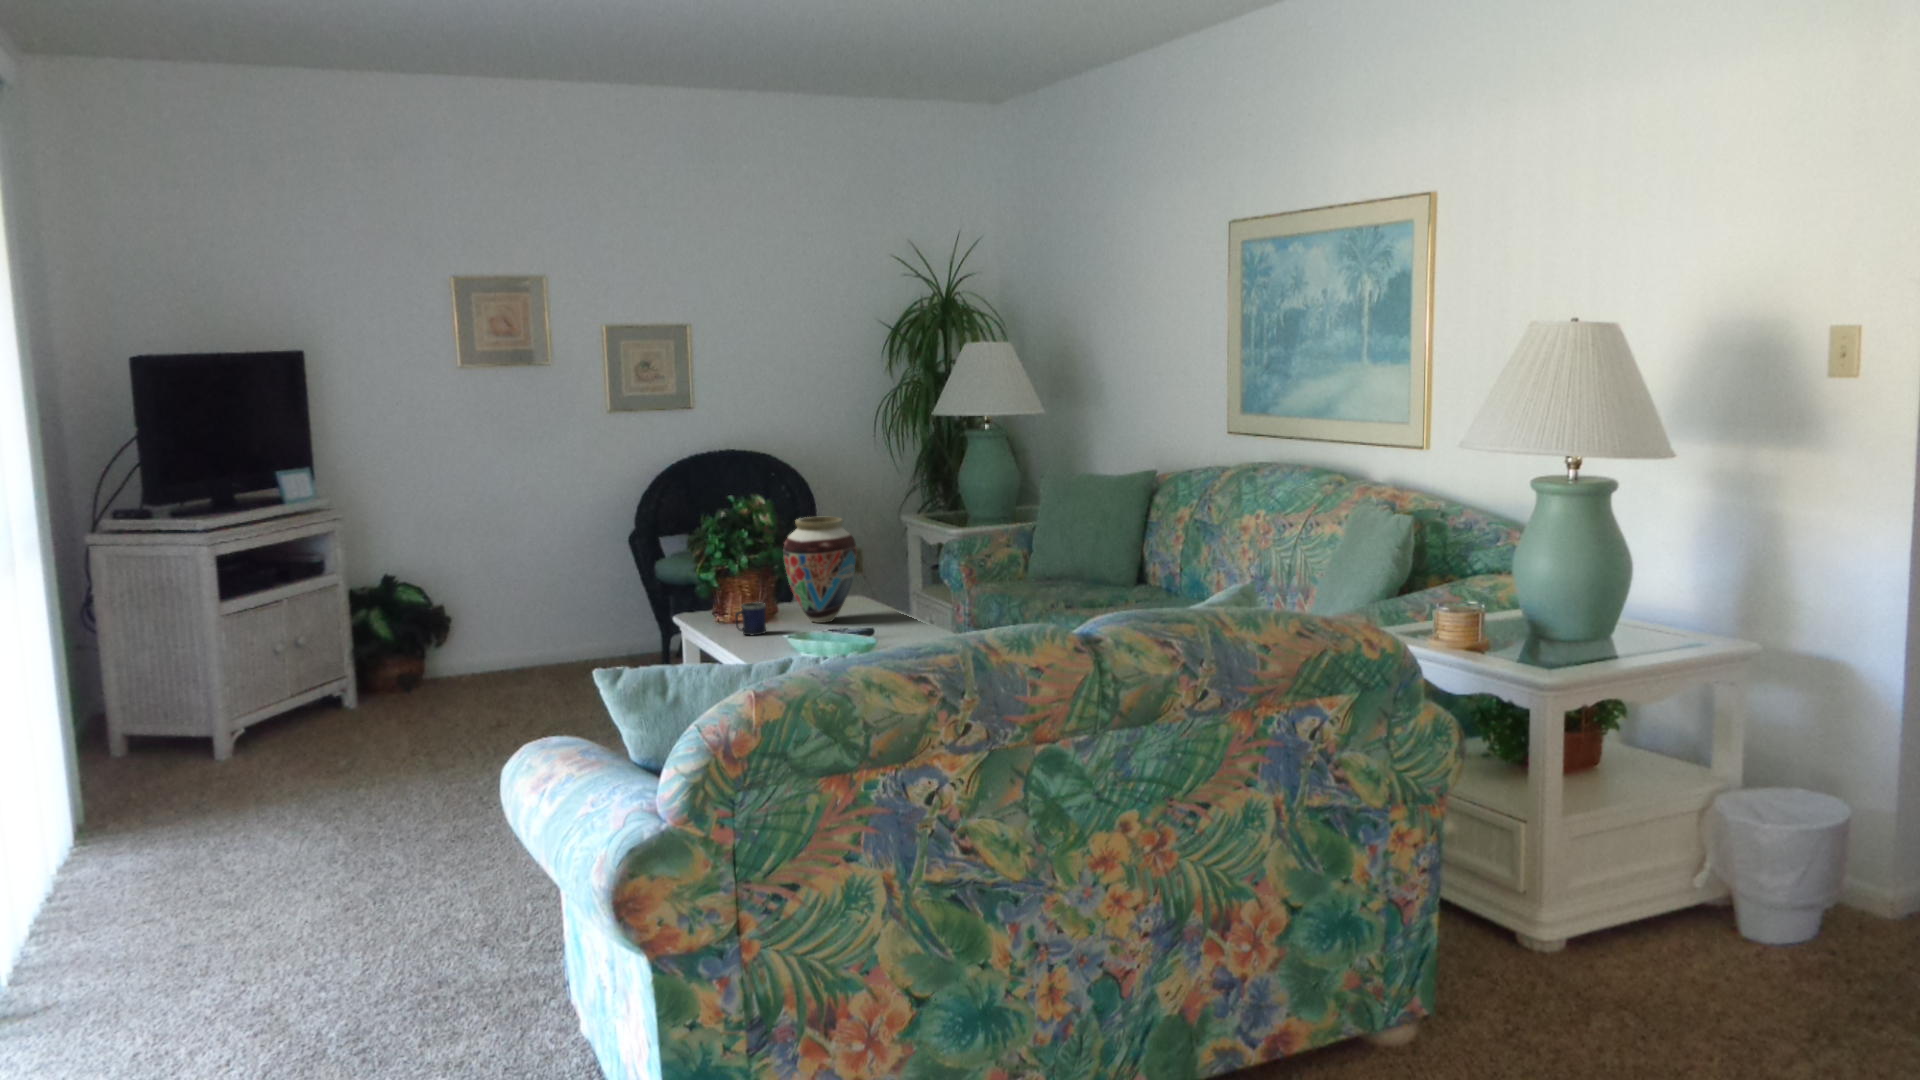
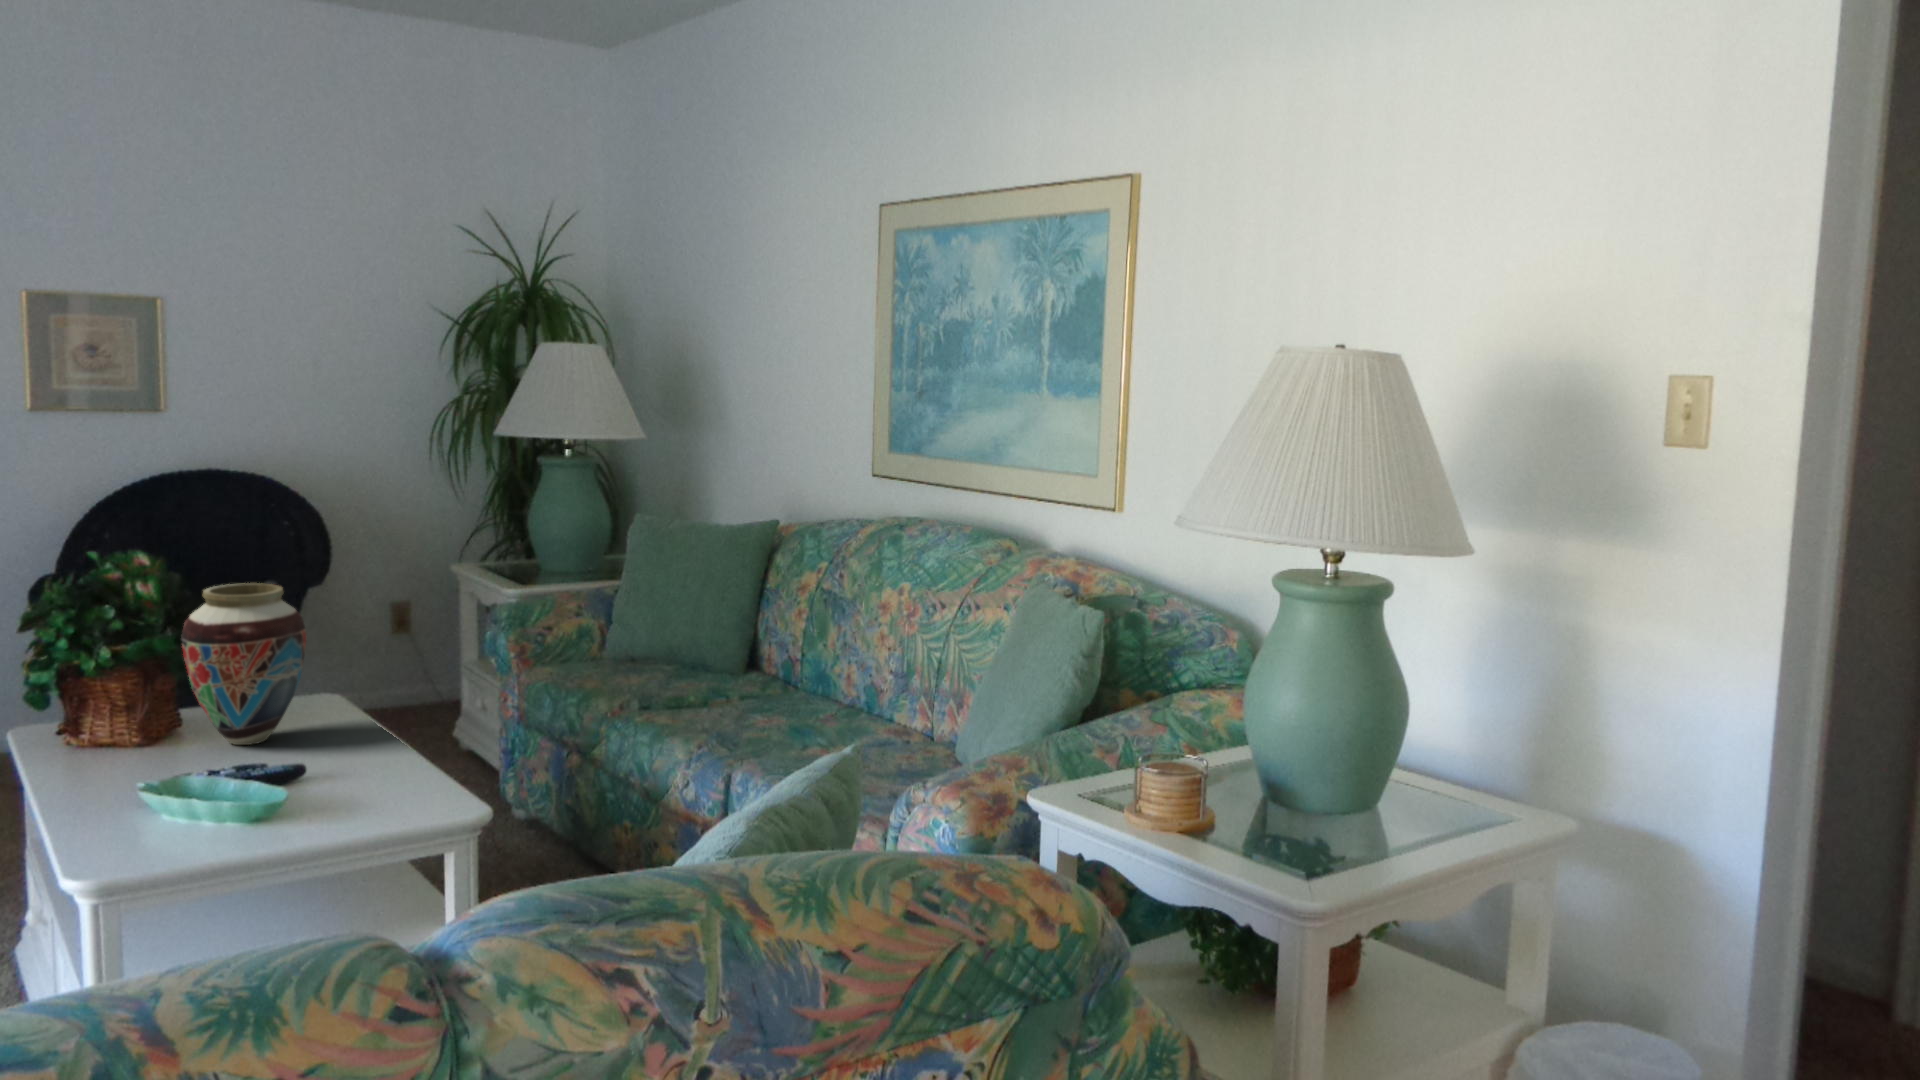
mug: present [735,602,766,635] -> none [77,719,137,774]

